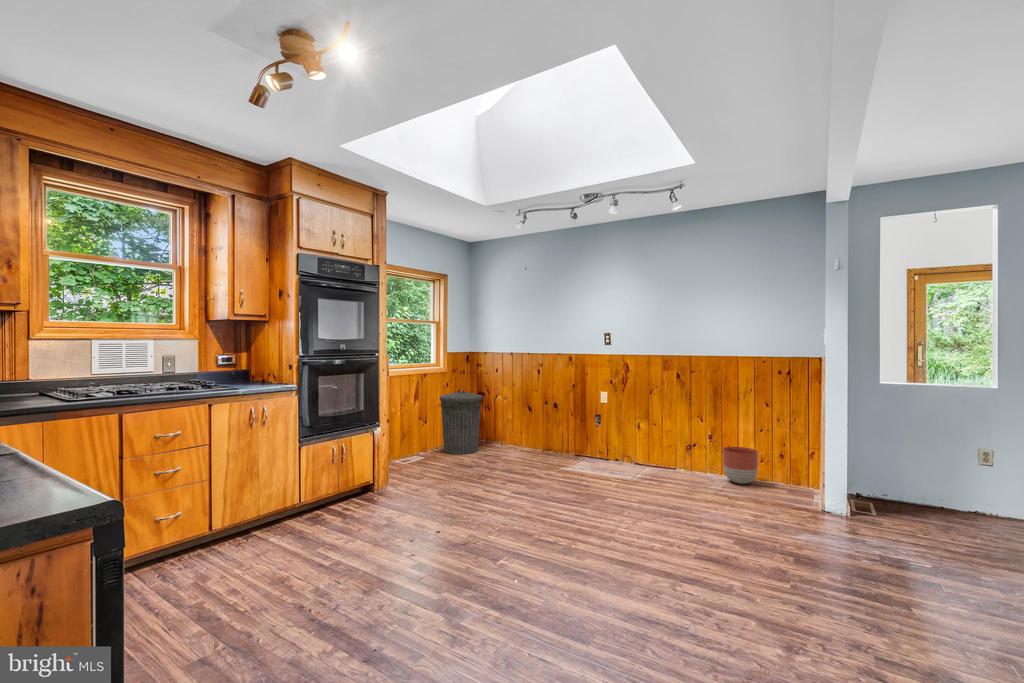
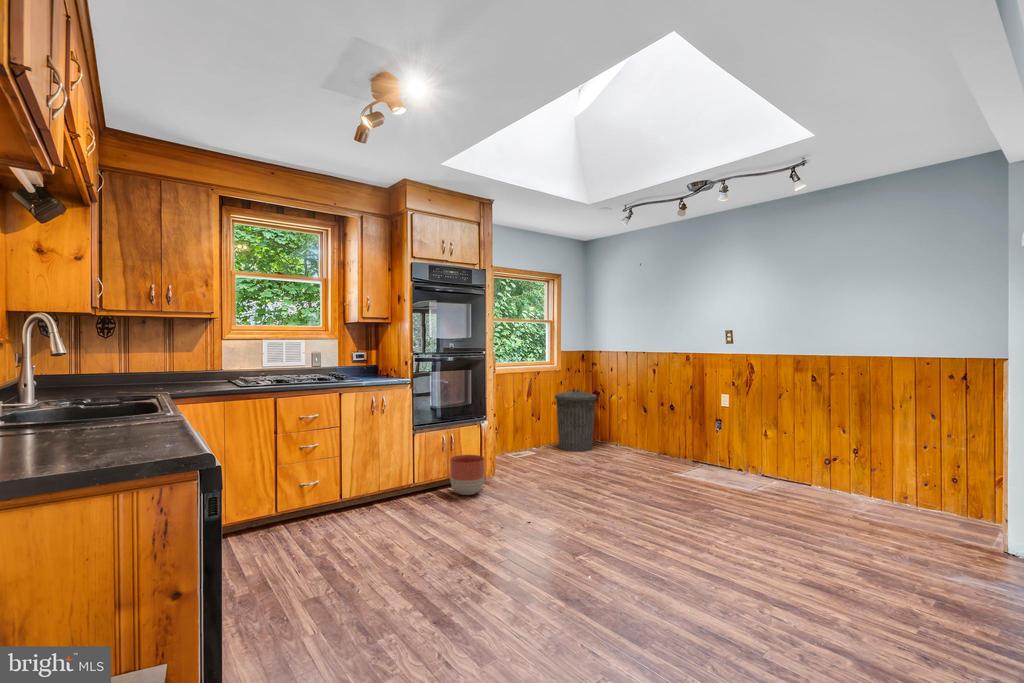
planter: present [723,447,758,484] -> present [450,455,485,495]

